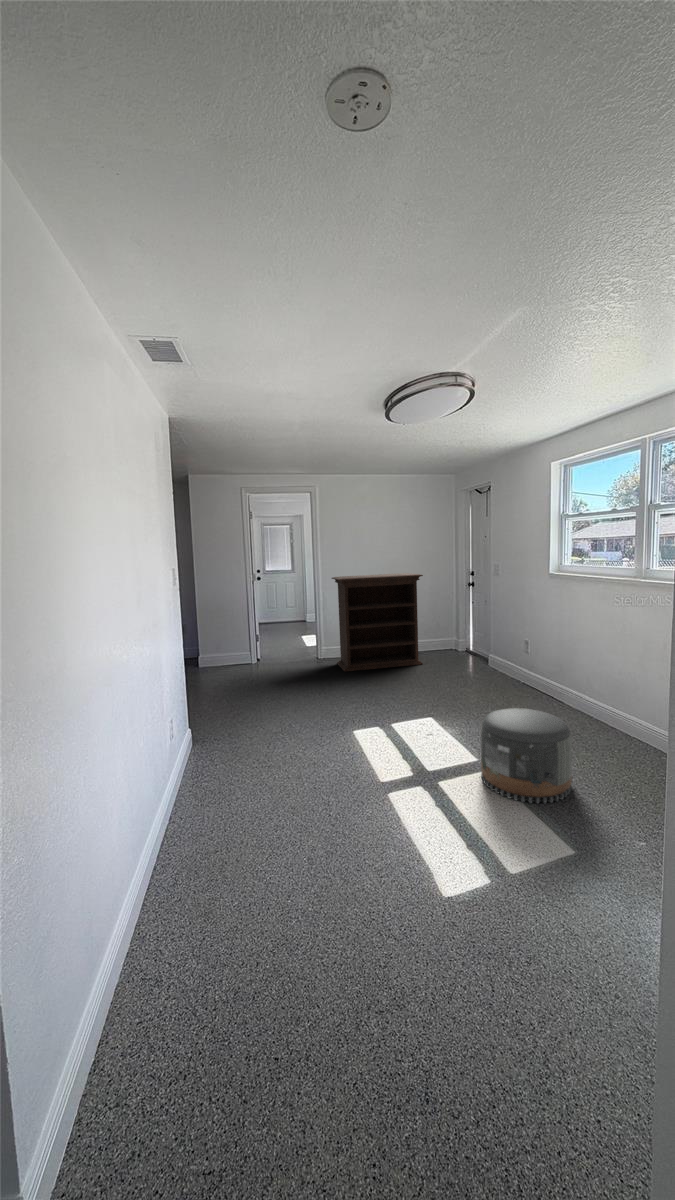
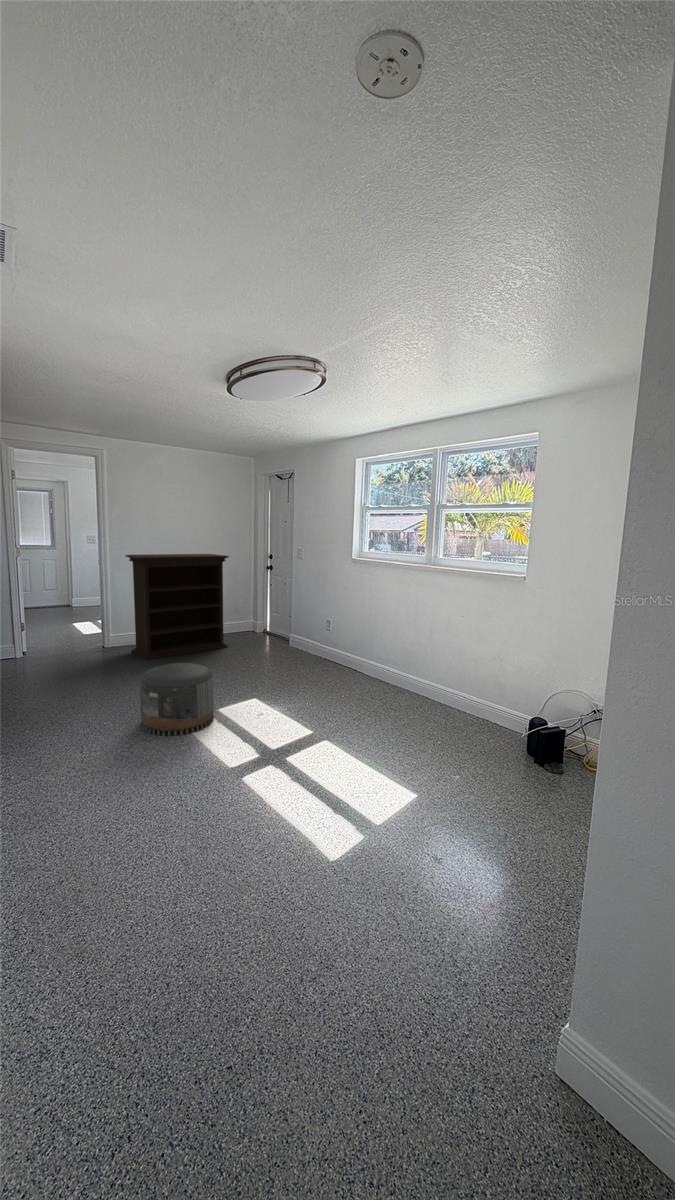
pouf: present [481,708,572,804] -> present [140,663,214,736]

